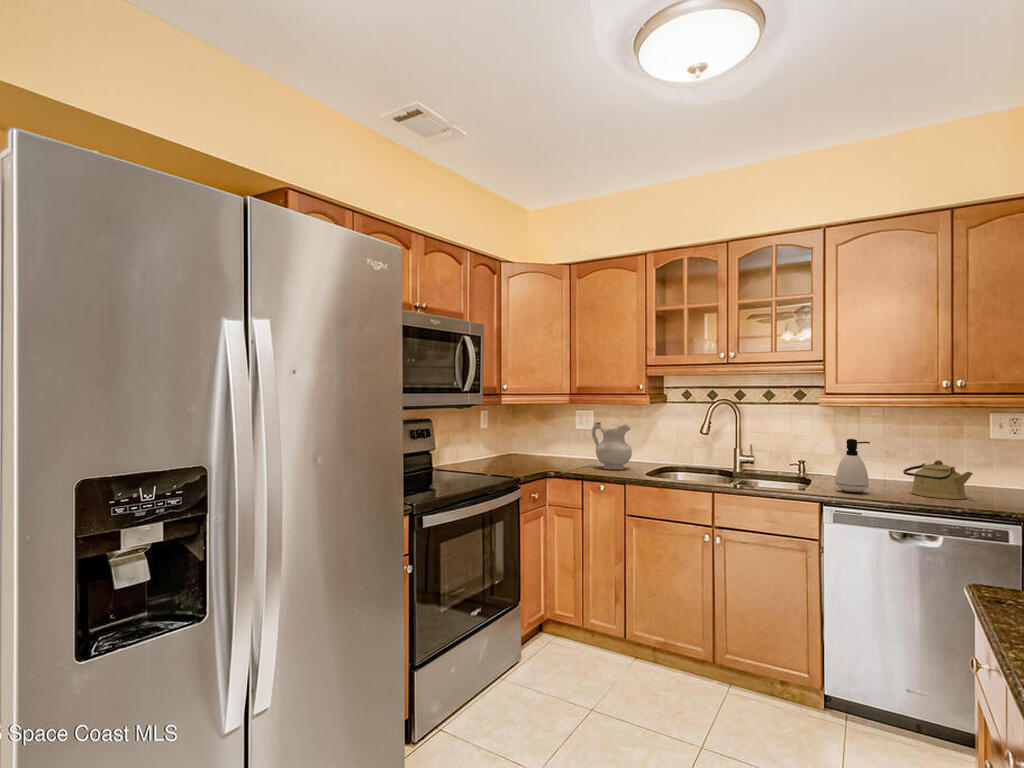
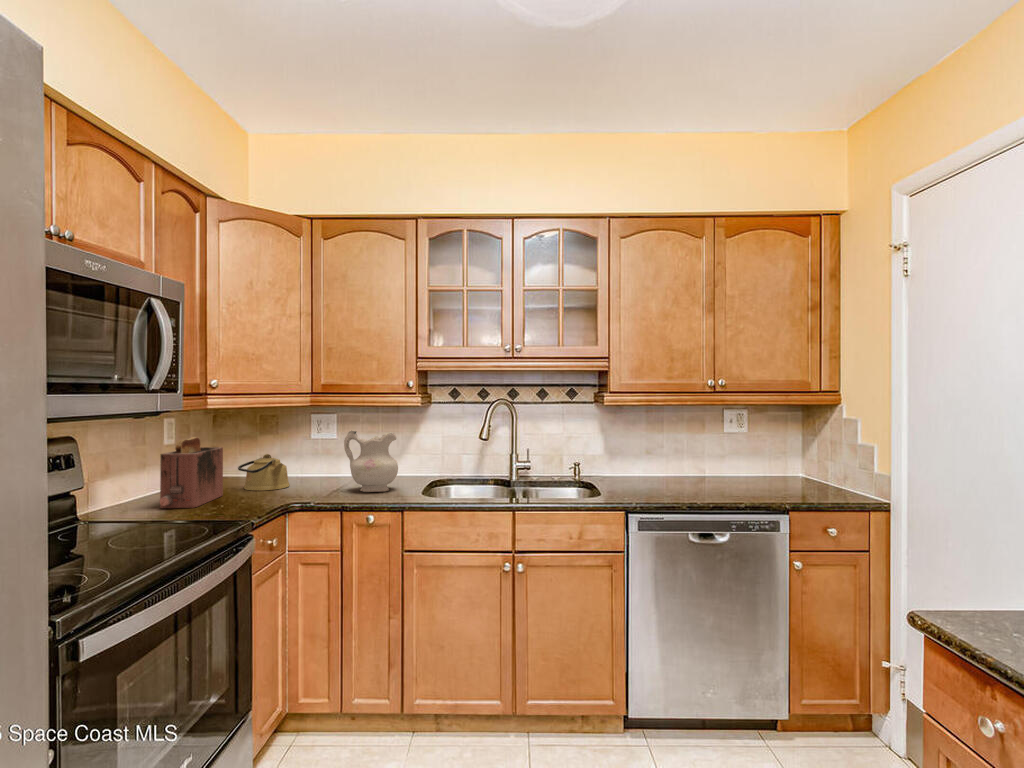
toaster: none [472,422,512,468] -> present [160,437,223,508]
soap dispenser: present [836,439,870,492] -> none [631,439,662,495]
kettle: present [903,460,973,499] -> present [238,454,289,491]

